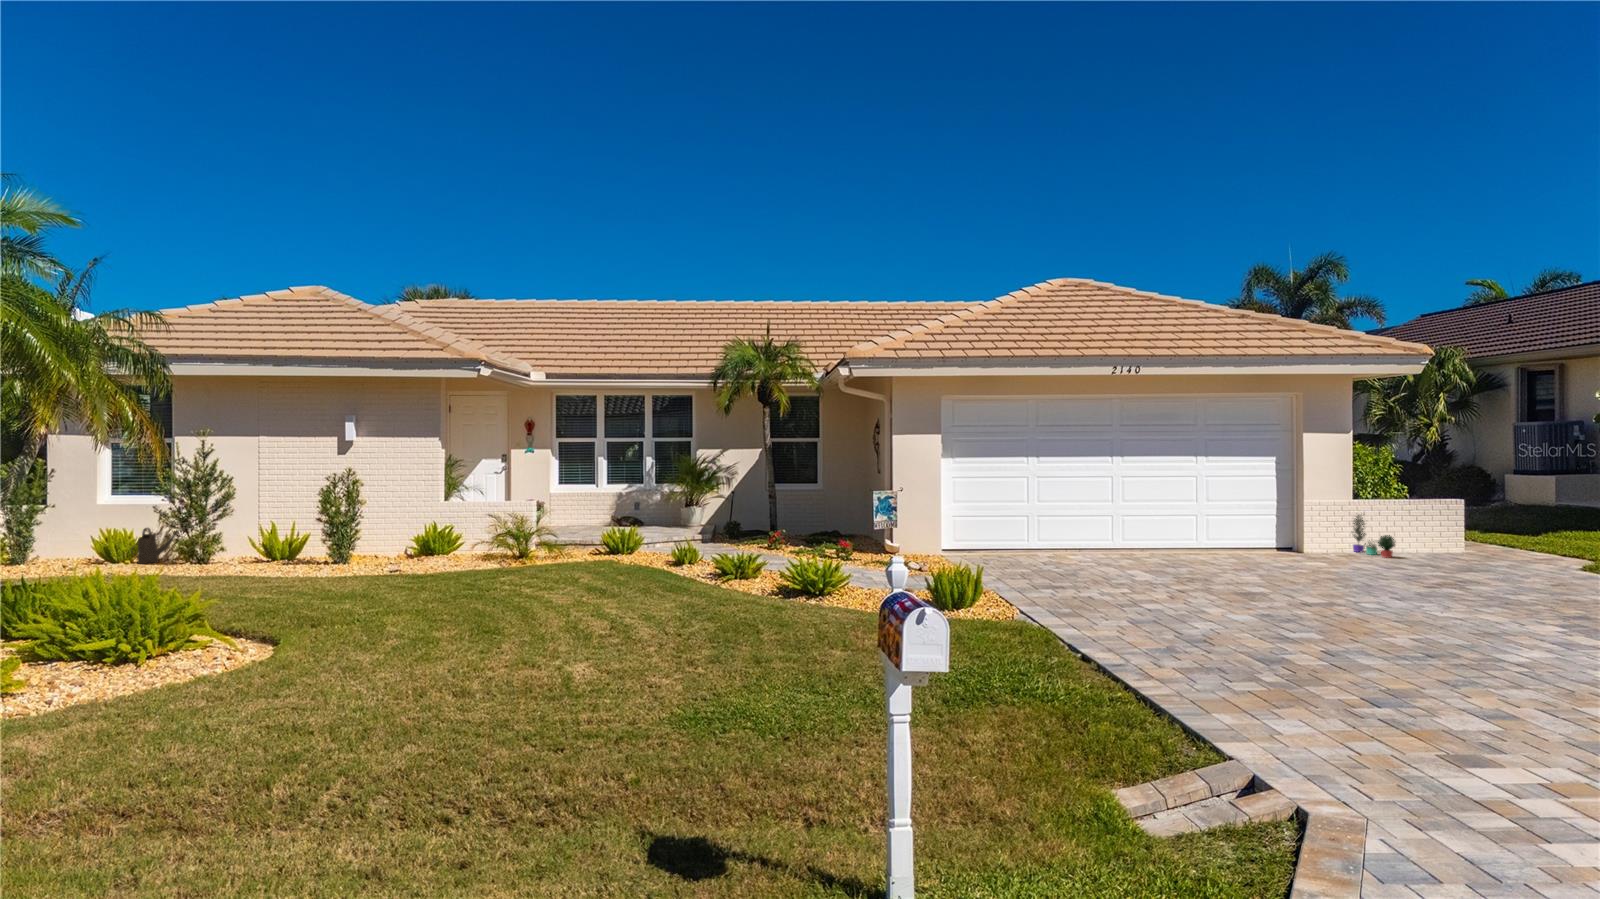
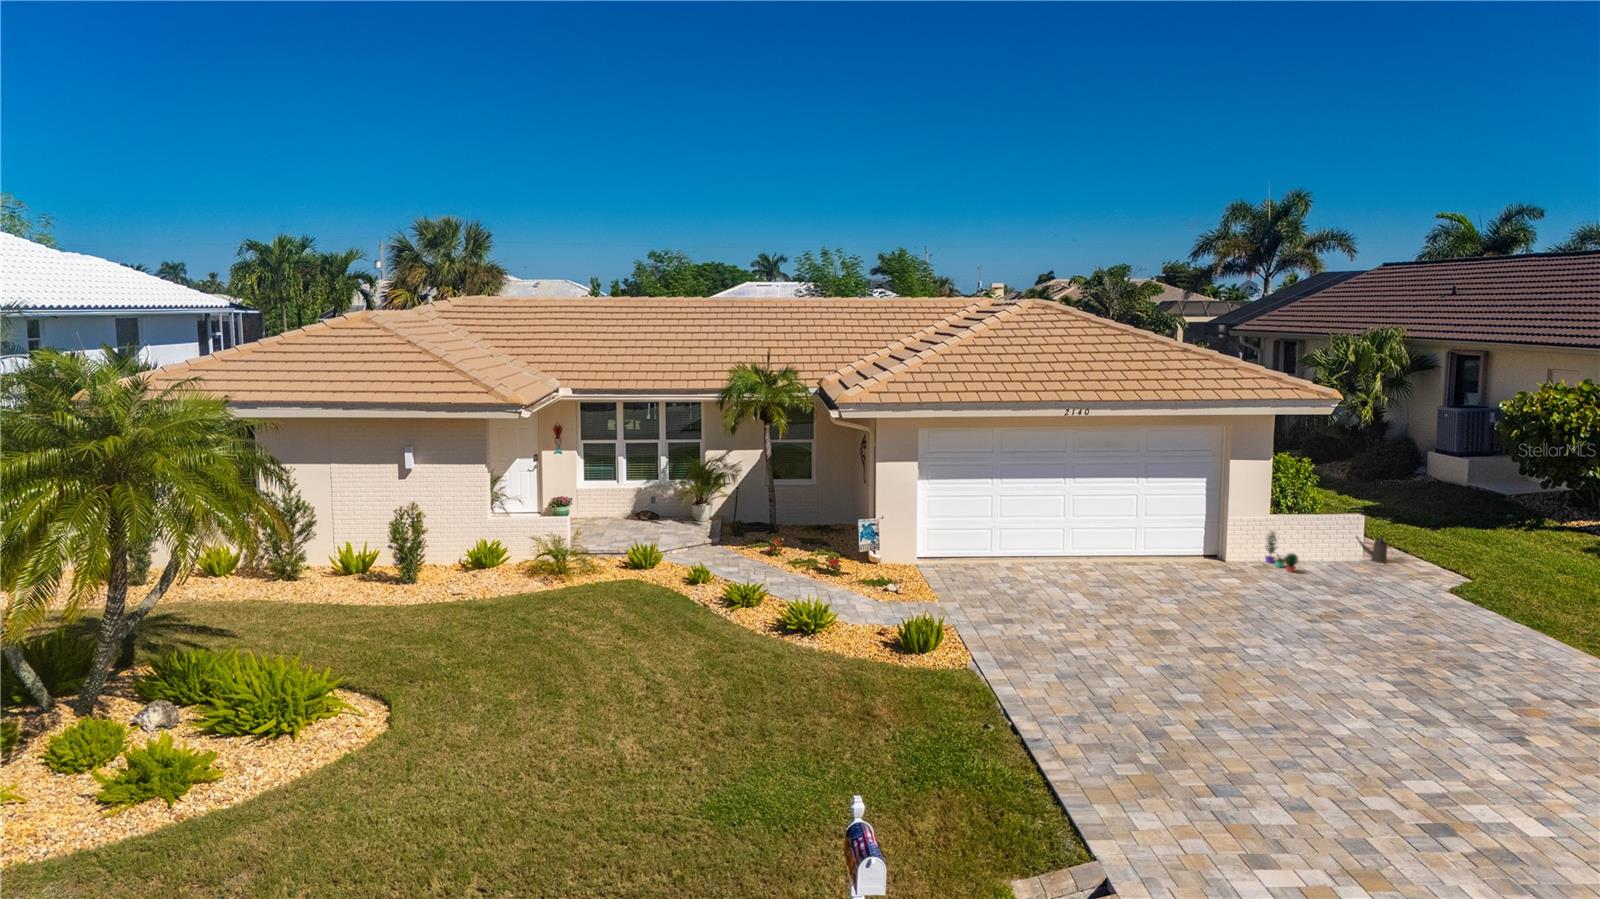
watering can: present [132,528,178,564] -> present [1356,535,1388,563]

